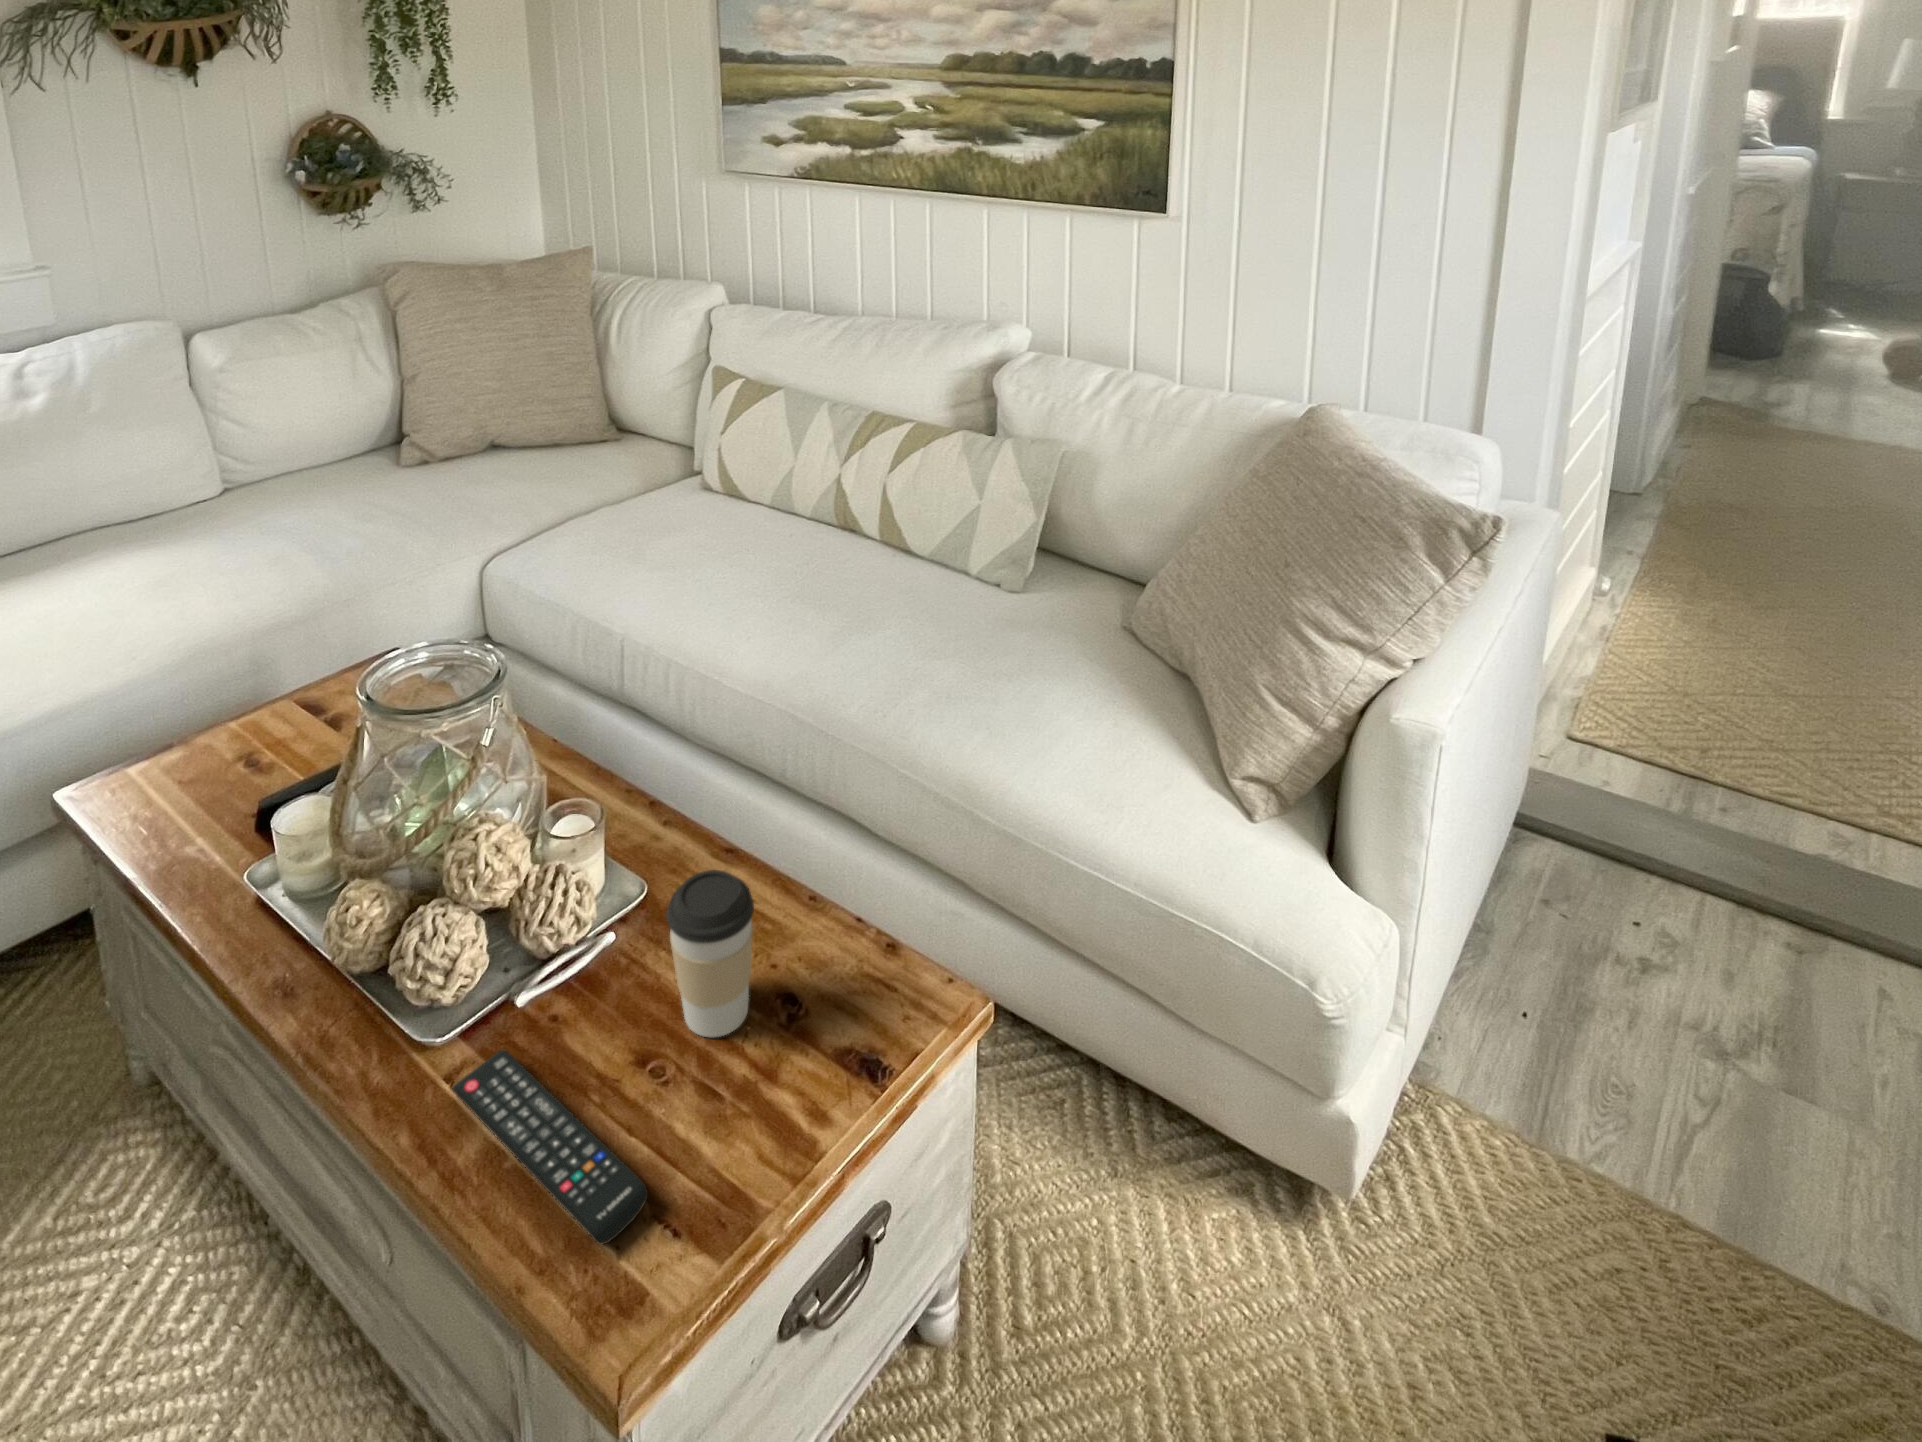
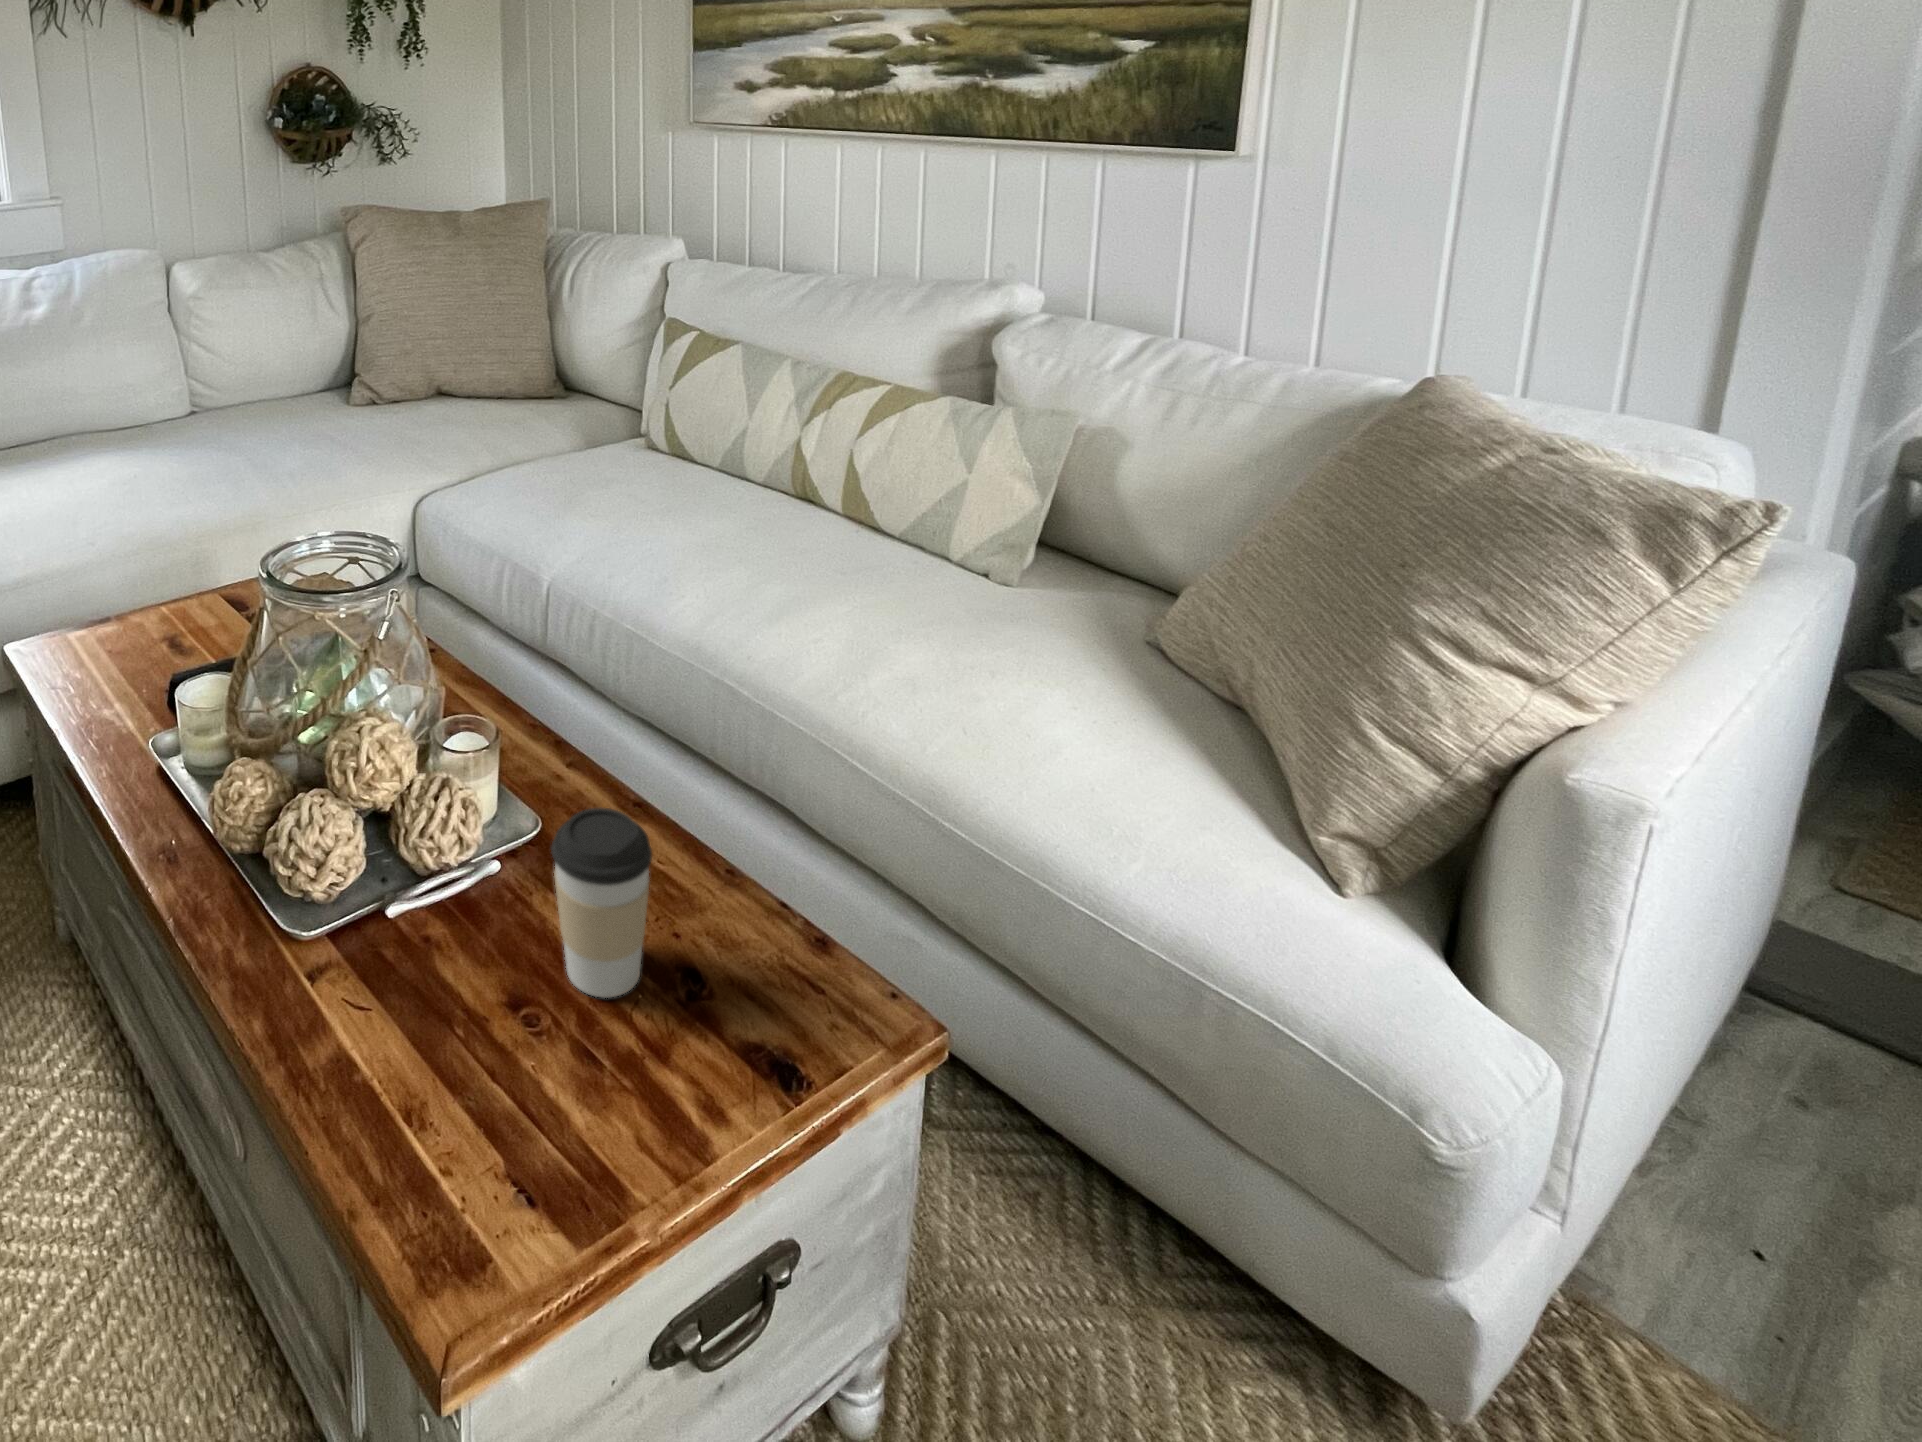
remote control: present [452,1050,648,1245] -> none [314,954,505,1183]

